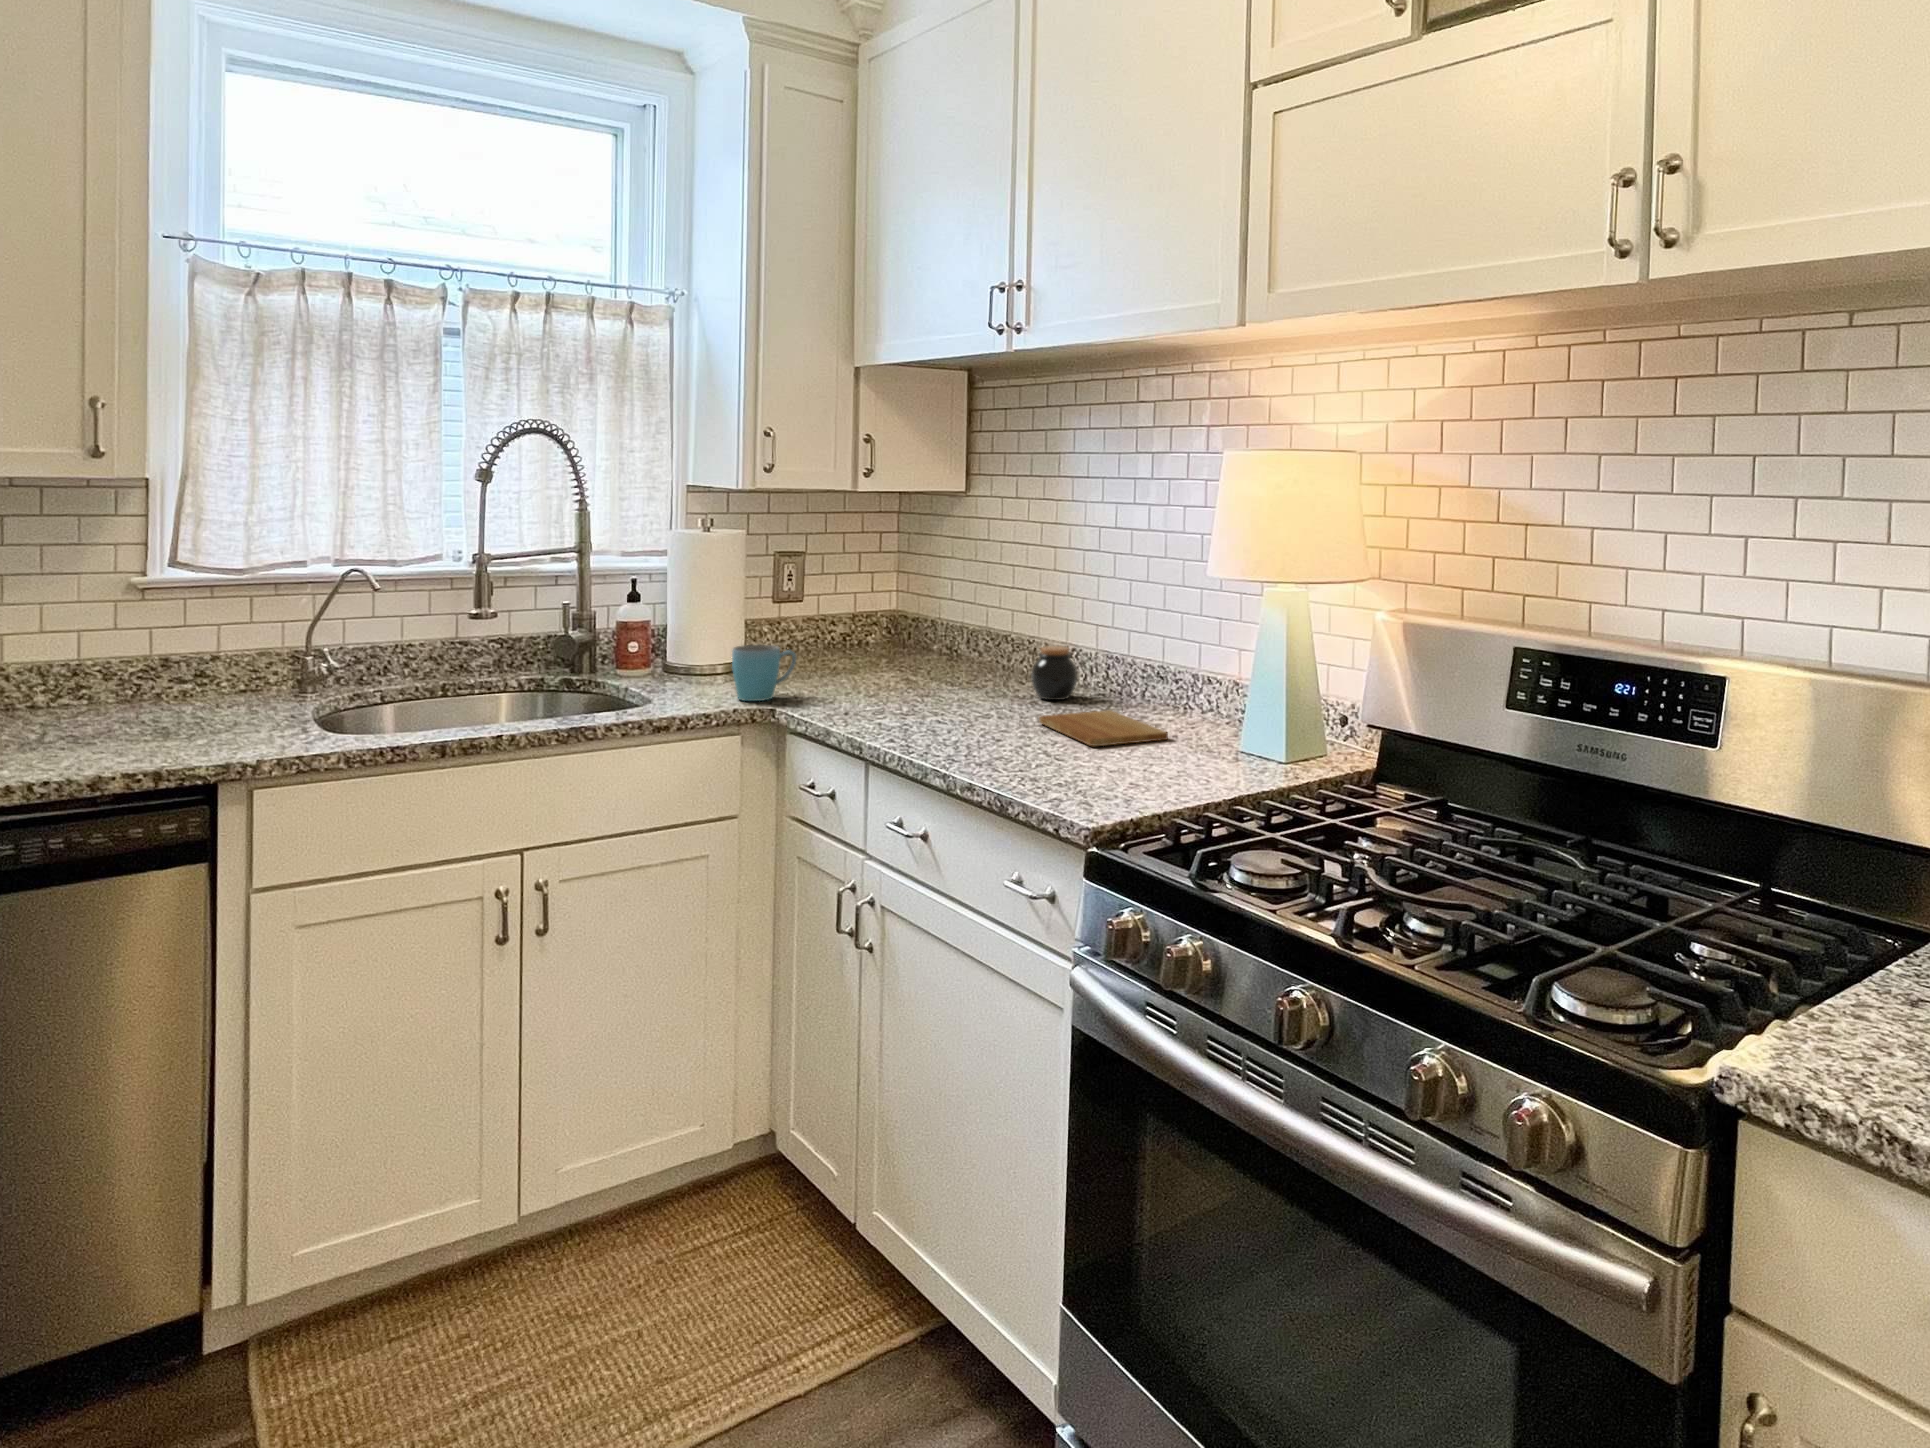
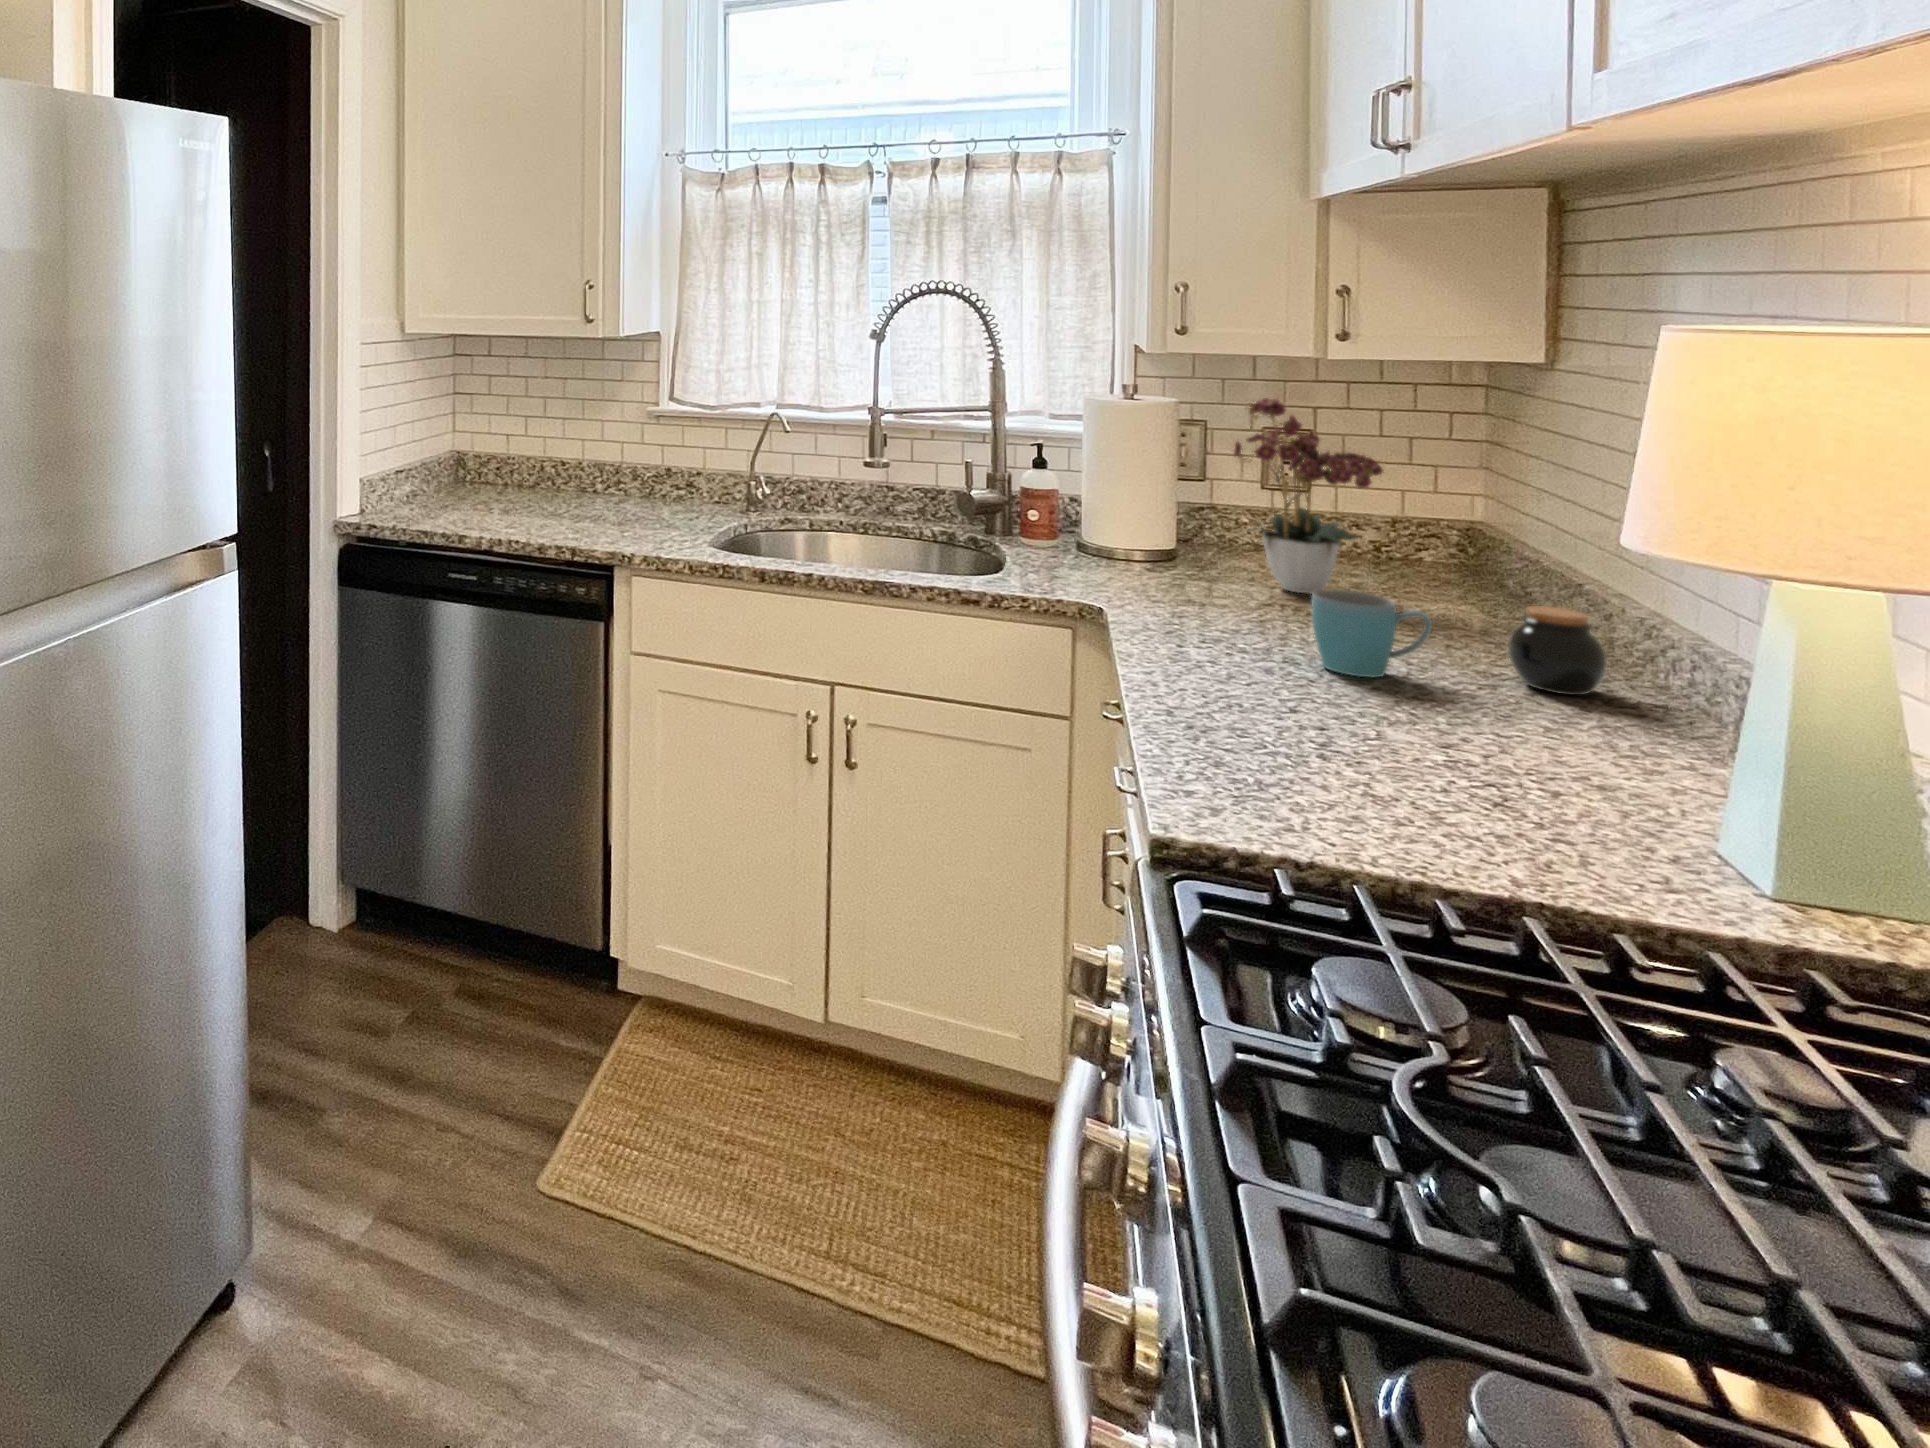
flower arrangement: none [811,517,909,676] -> present [1234,398,1384,594]
mug: present [732,645,796,701] -> present [1311,589,1432,677]
cutting board: present [1039,710,1168,746] -> none [1426,702,1621,800]

